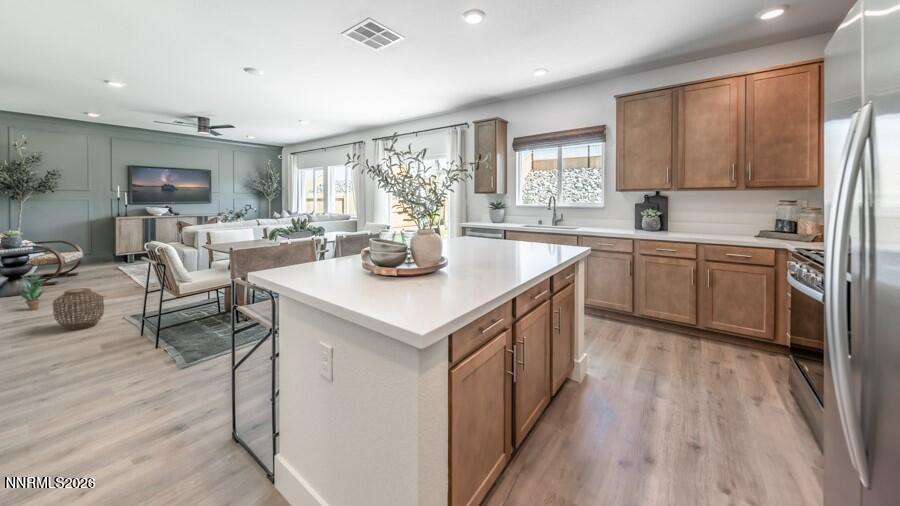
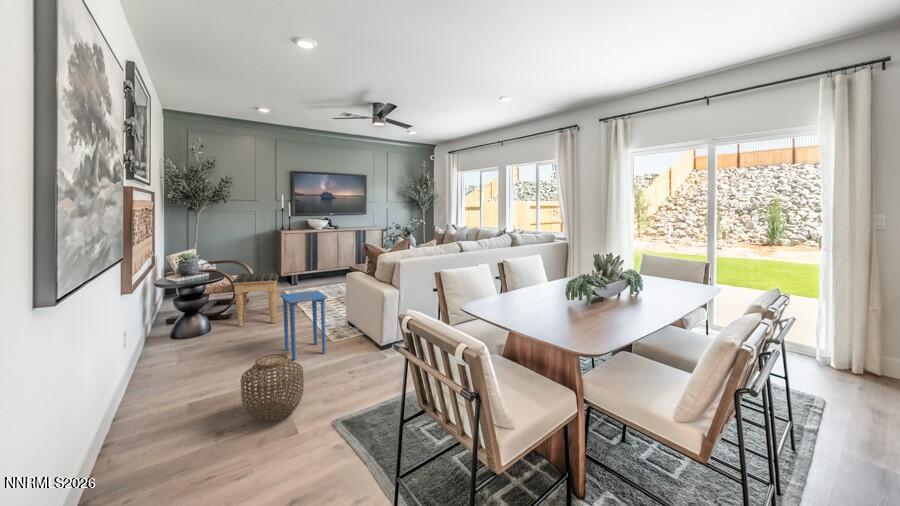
footstool: none [56,249,104,291] -> present [232,273,278,326]
side table: none [97,258,137,305] -> present [280,291,327,360]
potted plant: present [19,274,45,310] -> none [194,316,226,365]

